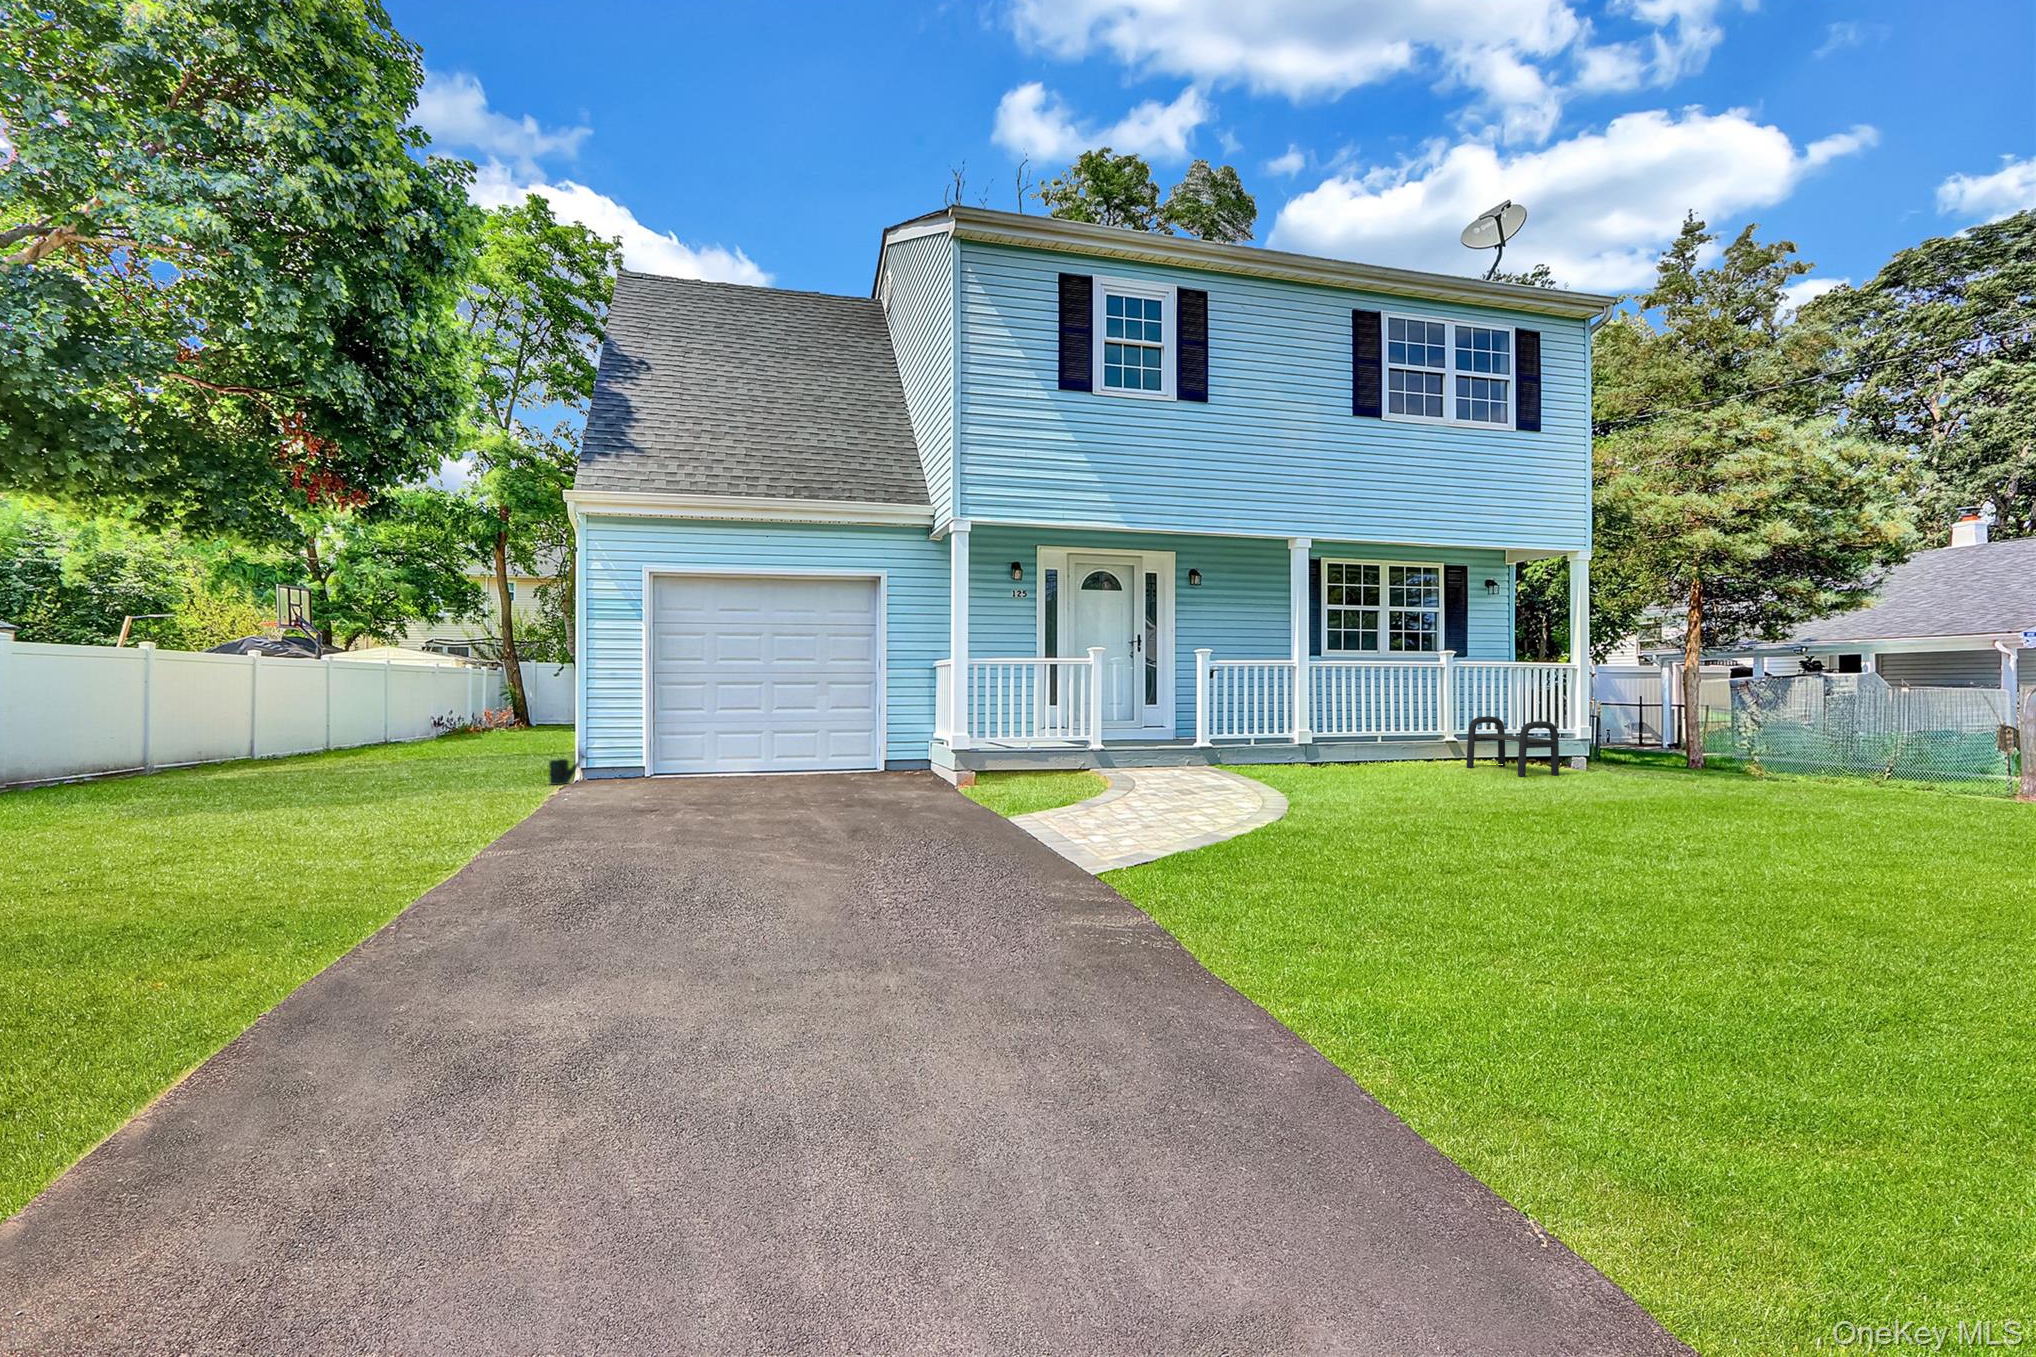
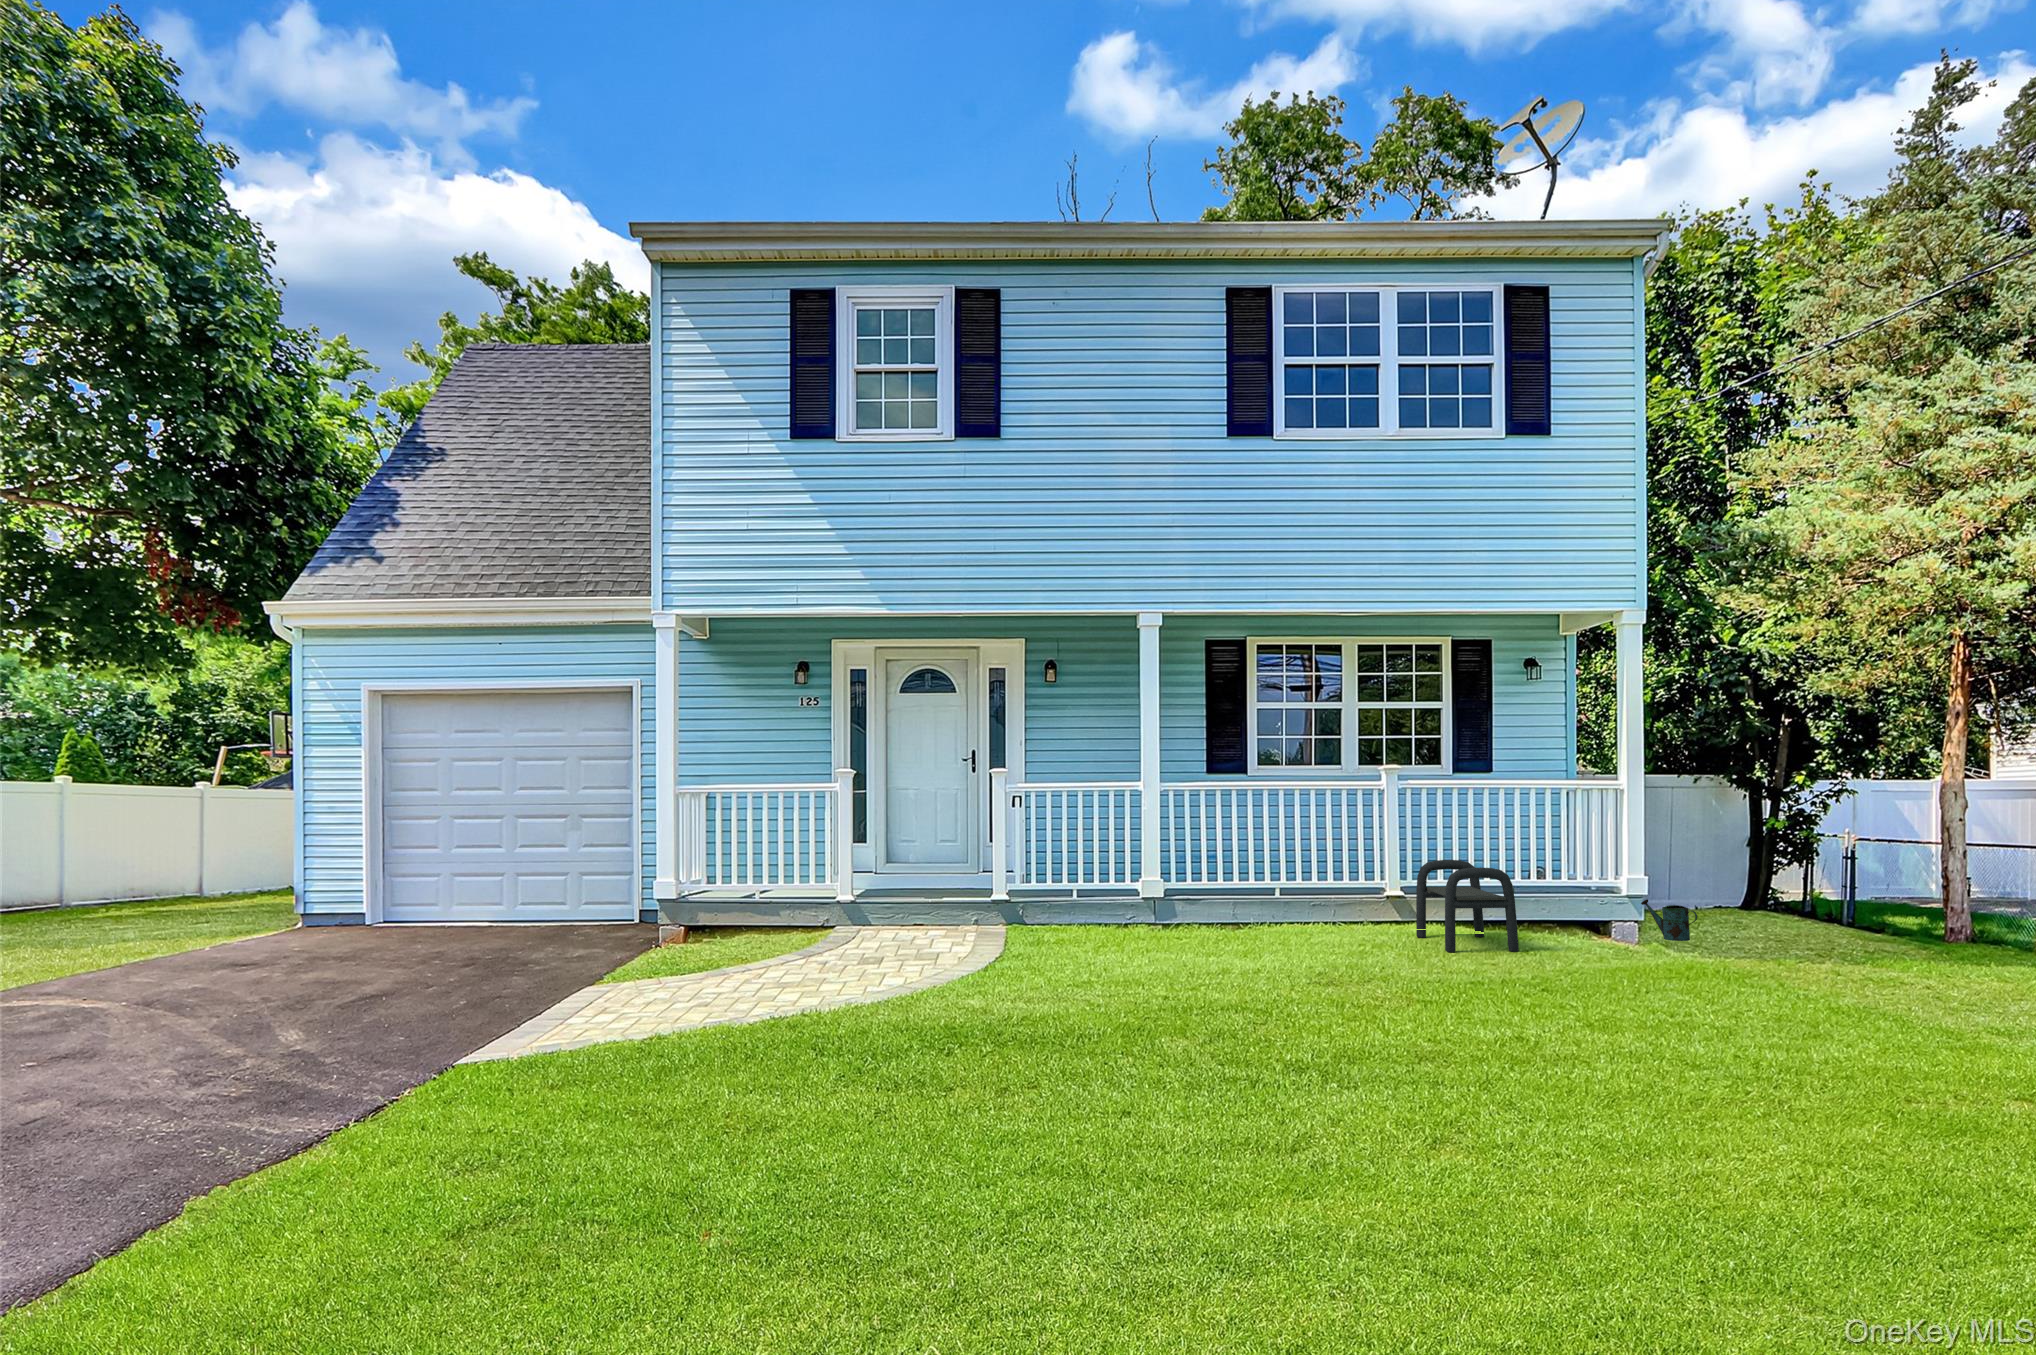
watering can: present [549,755,585,785] -> present [1641,899,1697,941]

